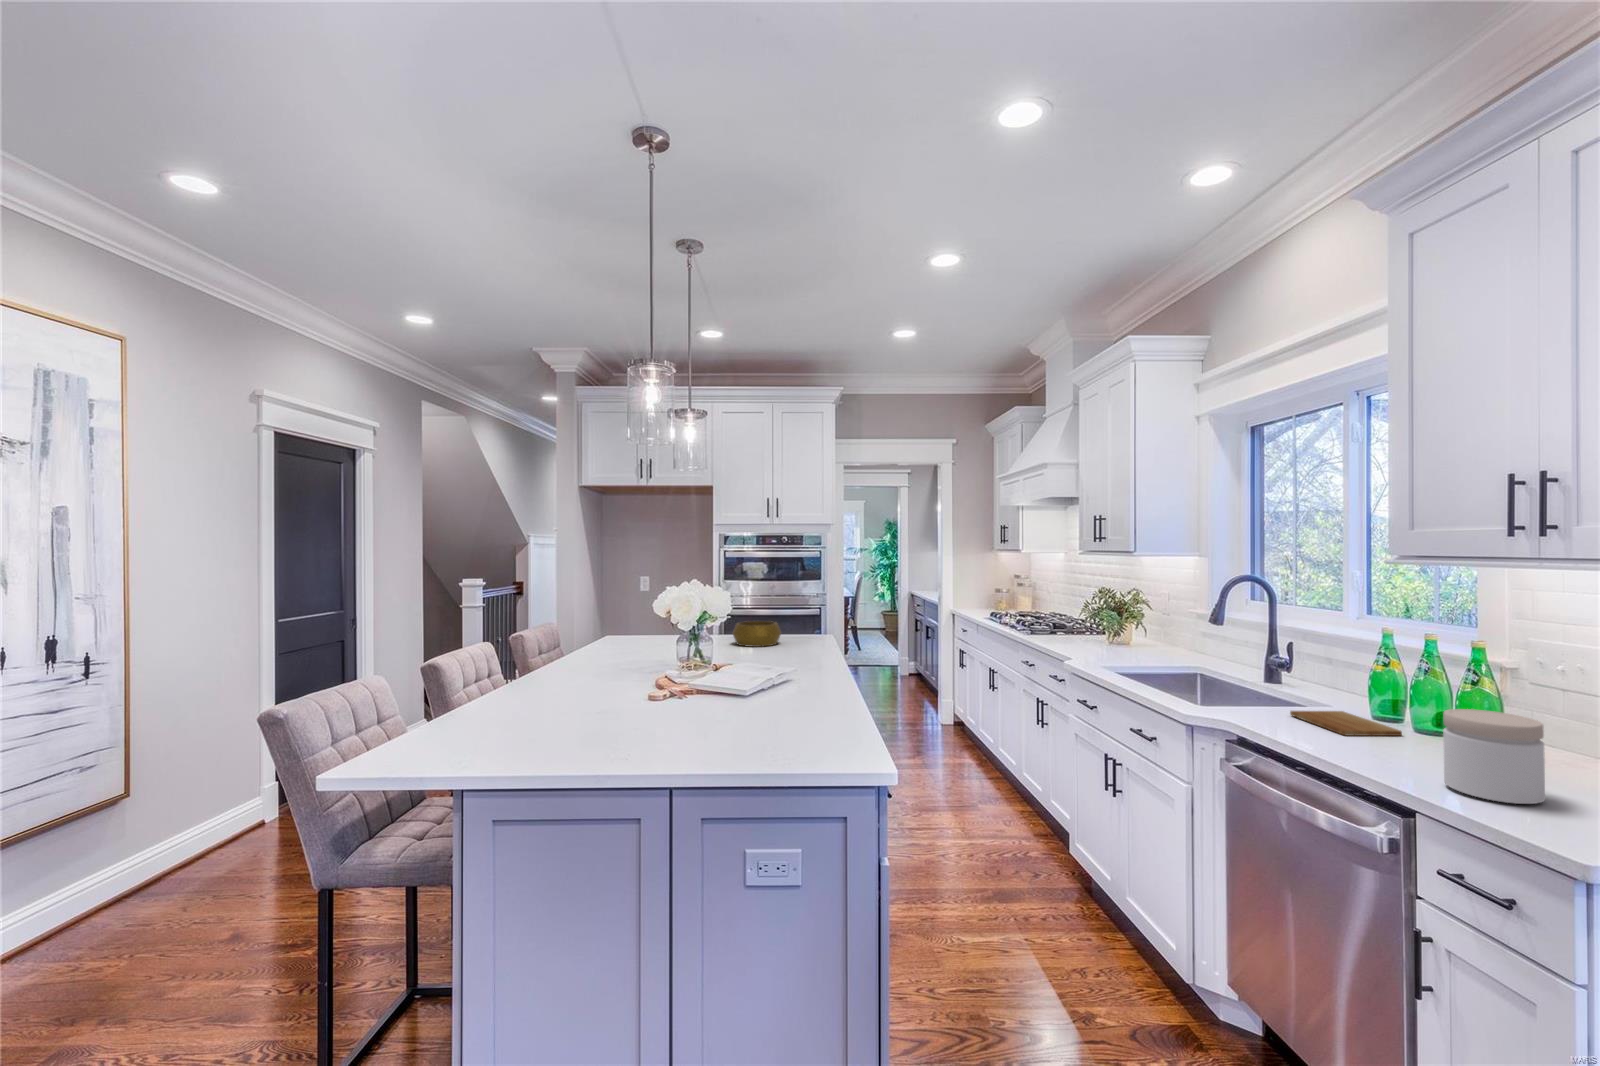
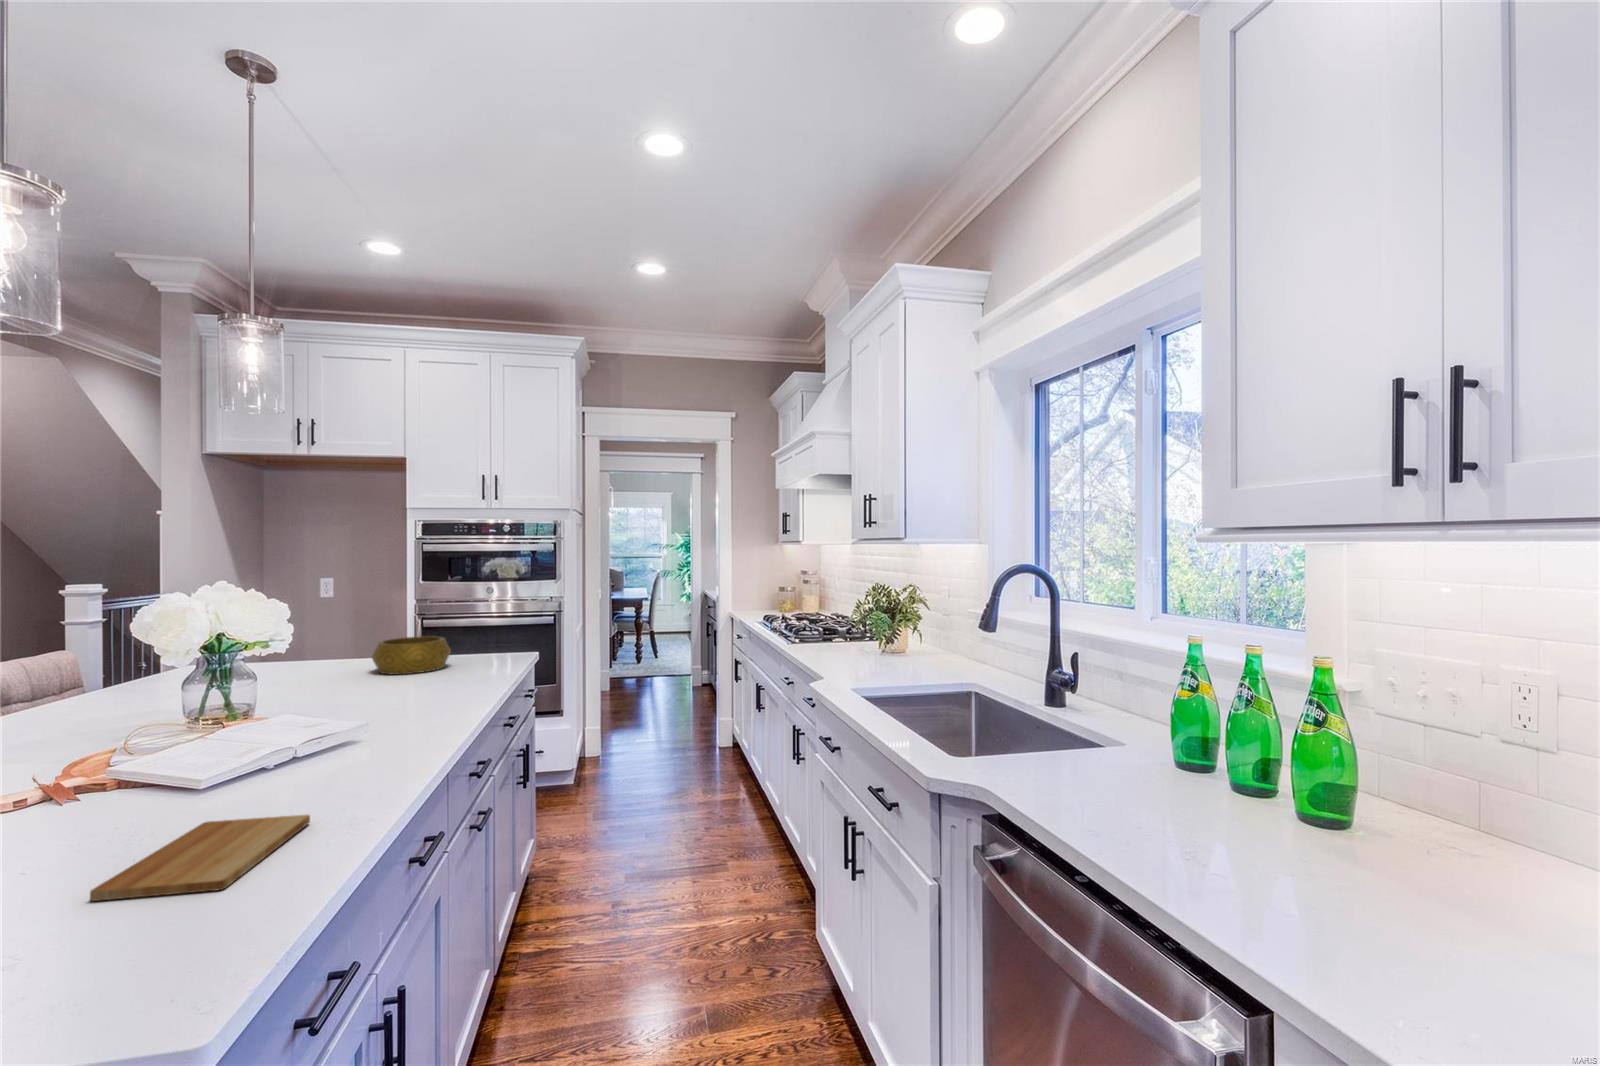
jar: present [1443,709,1545,804] -> none [1309,788,1485,988]
cutting board: present [1290,711,1402,736] -> present [90,815,310,901]

